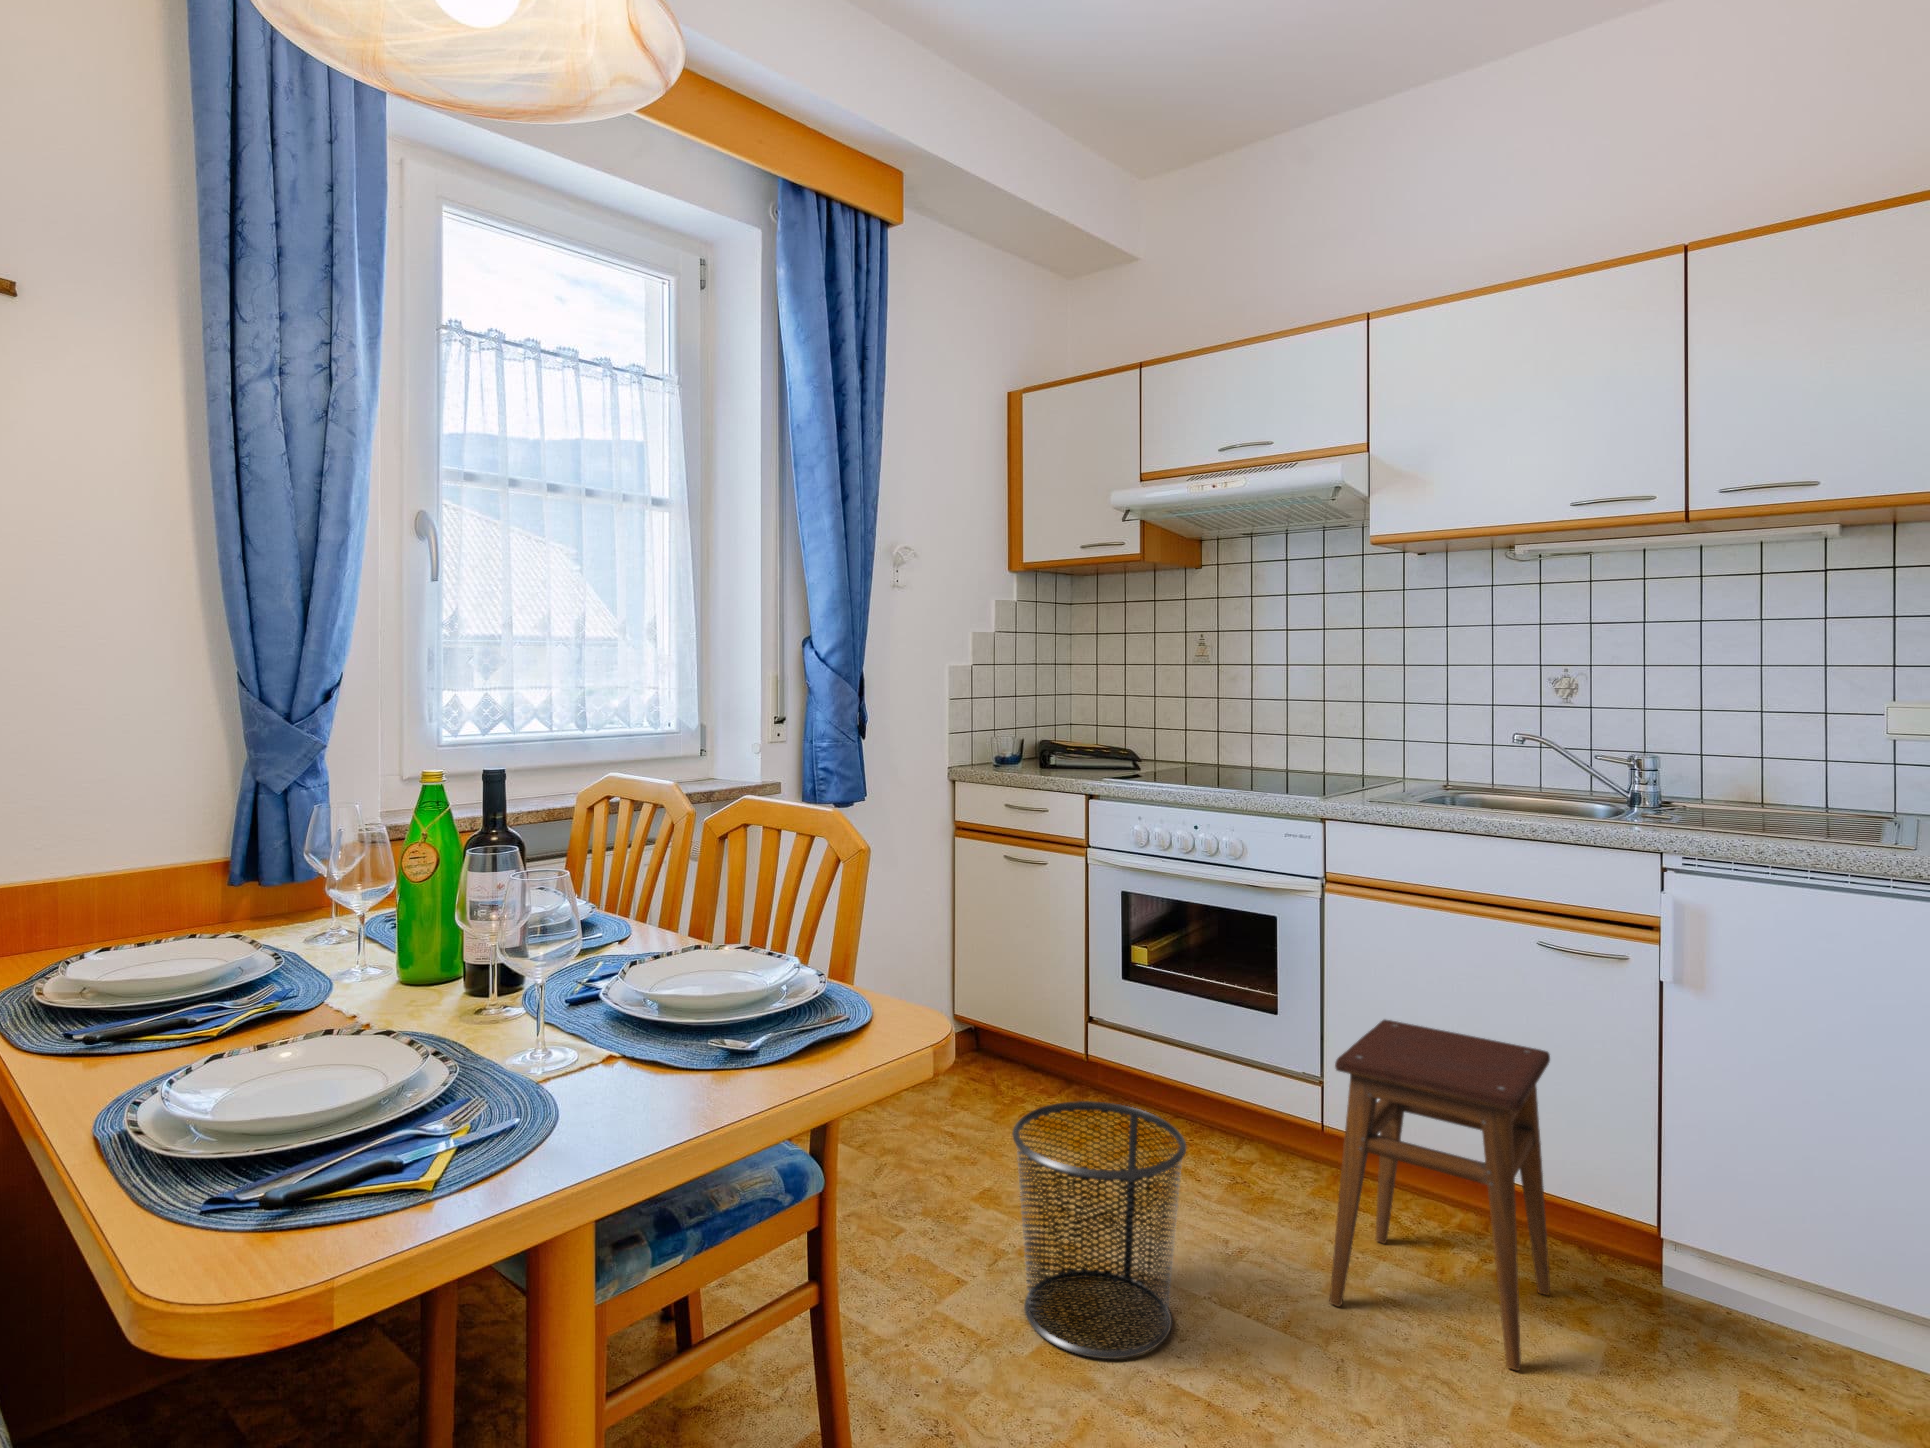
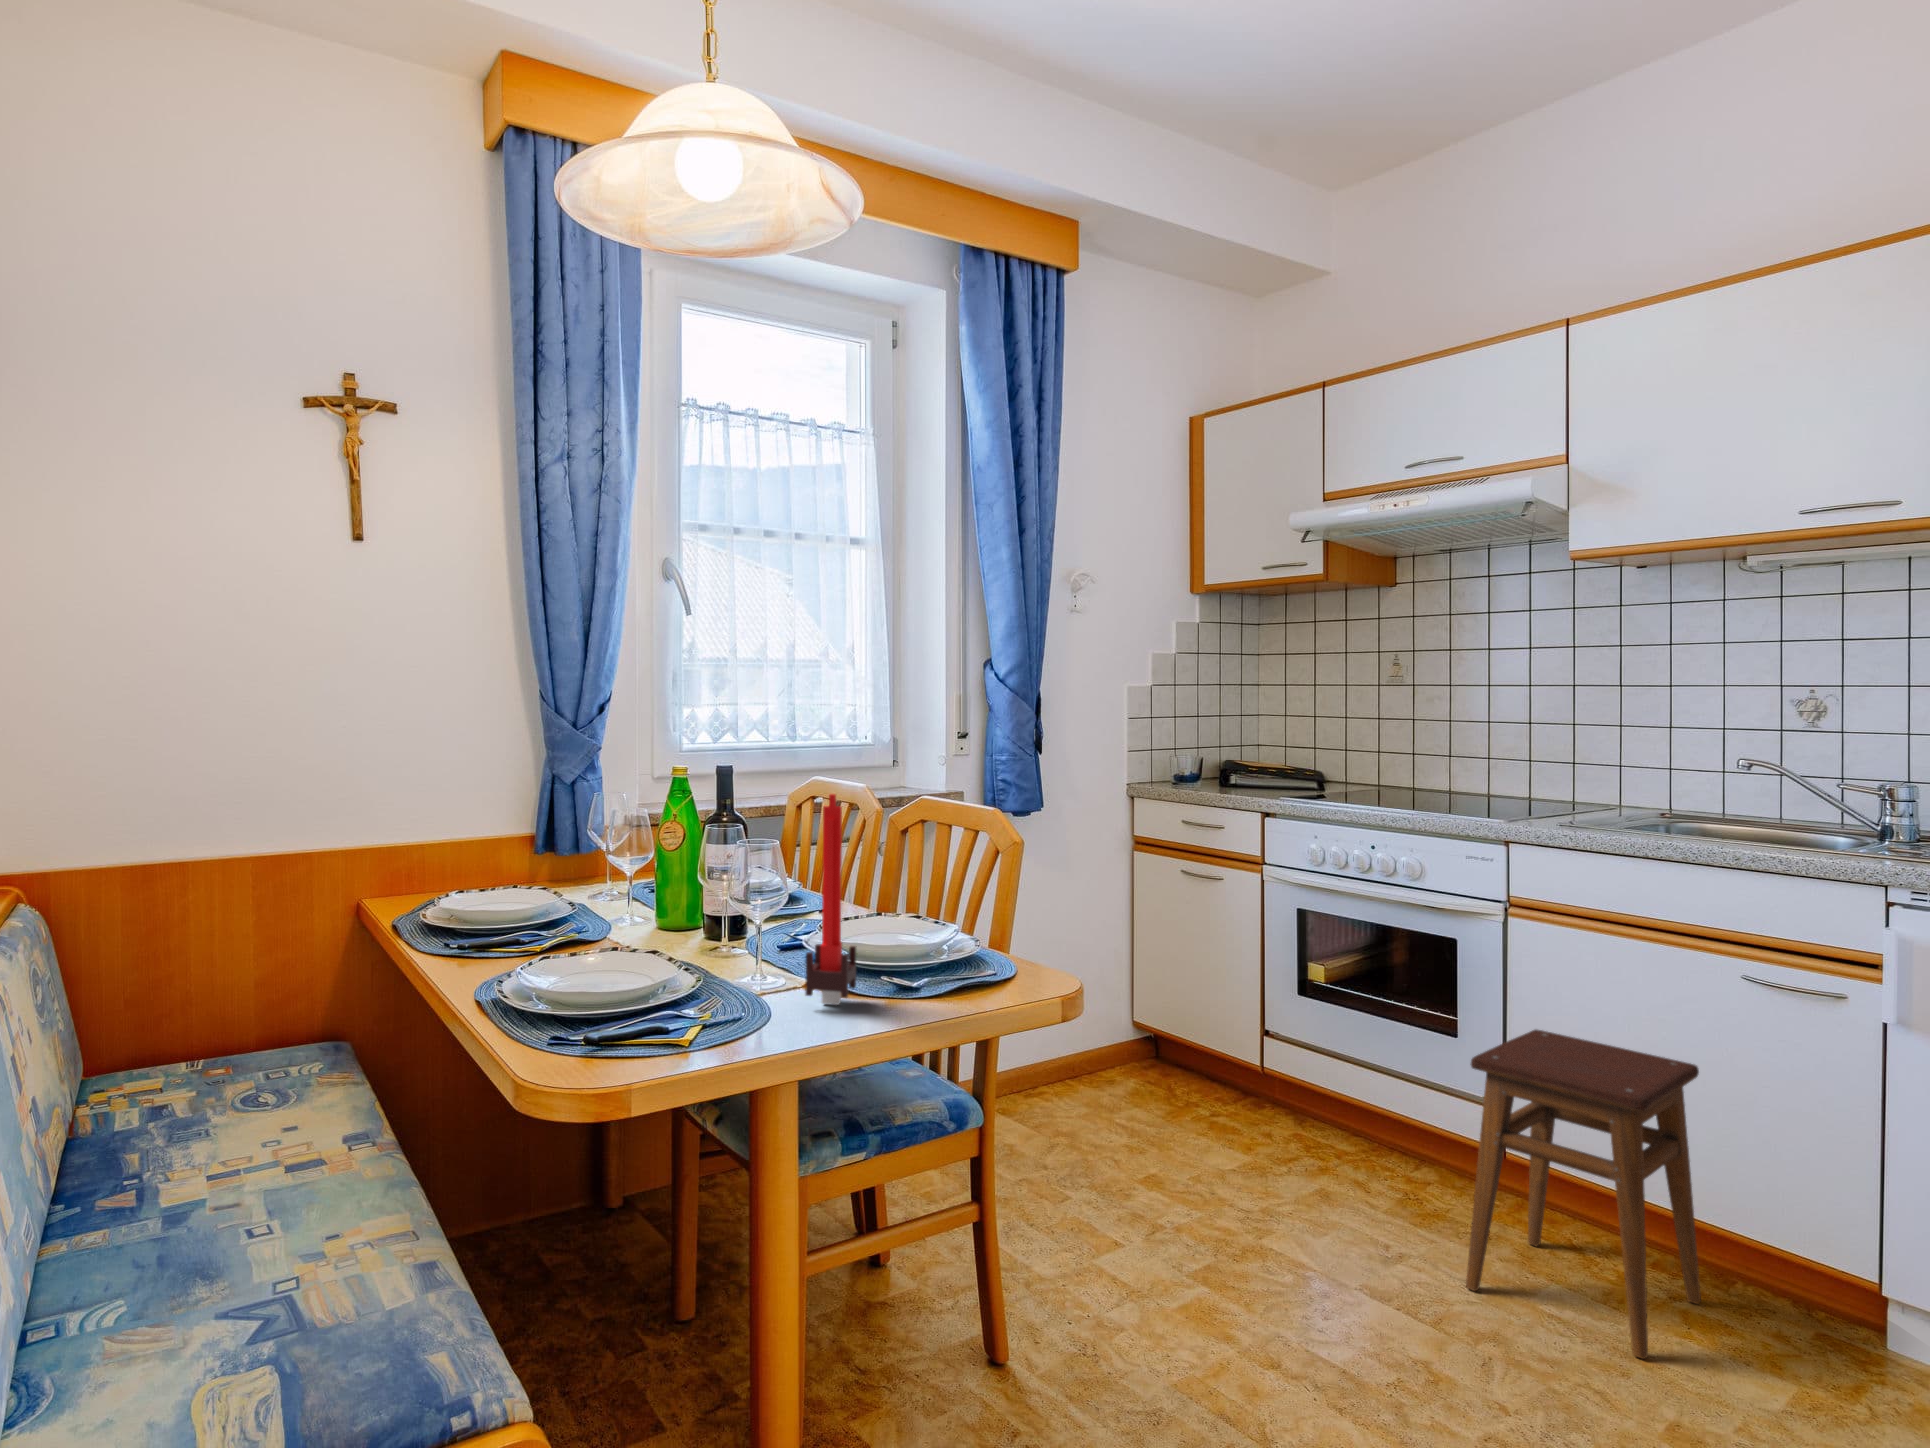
candle: none [607,808,677,1094] -> present [805,794,856,1005]
waste bin: present [1012,1101,1187,1359] -> none [1160,1084,1321,1308]

